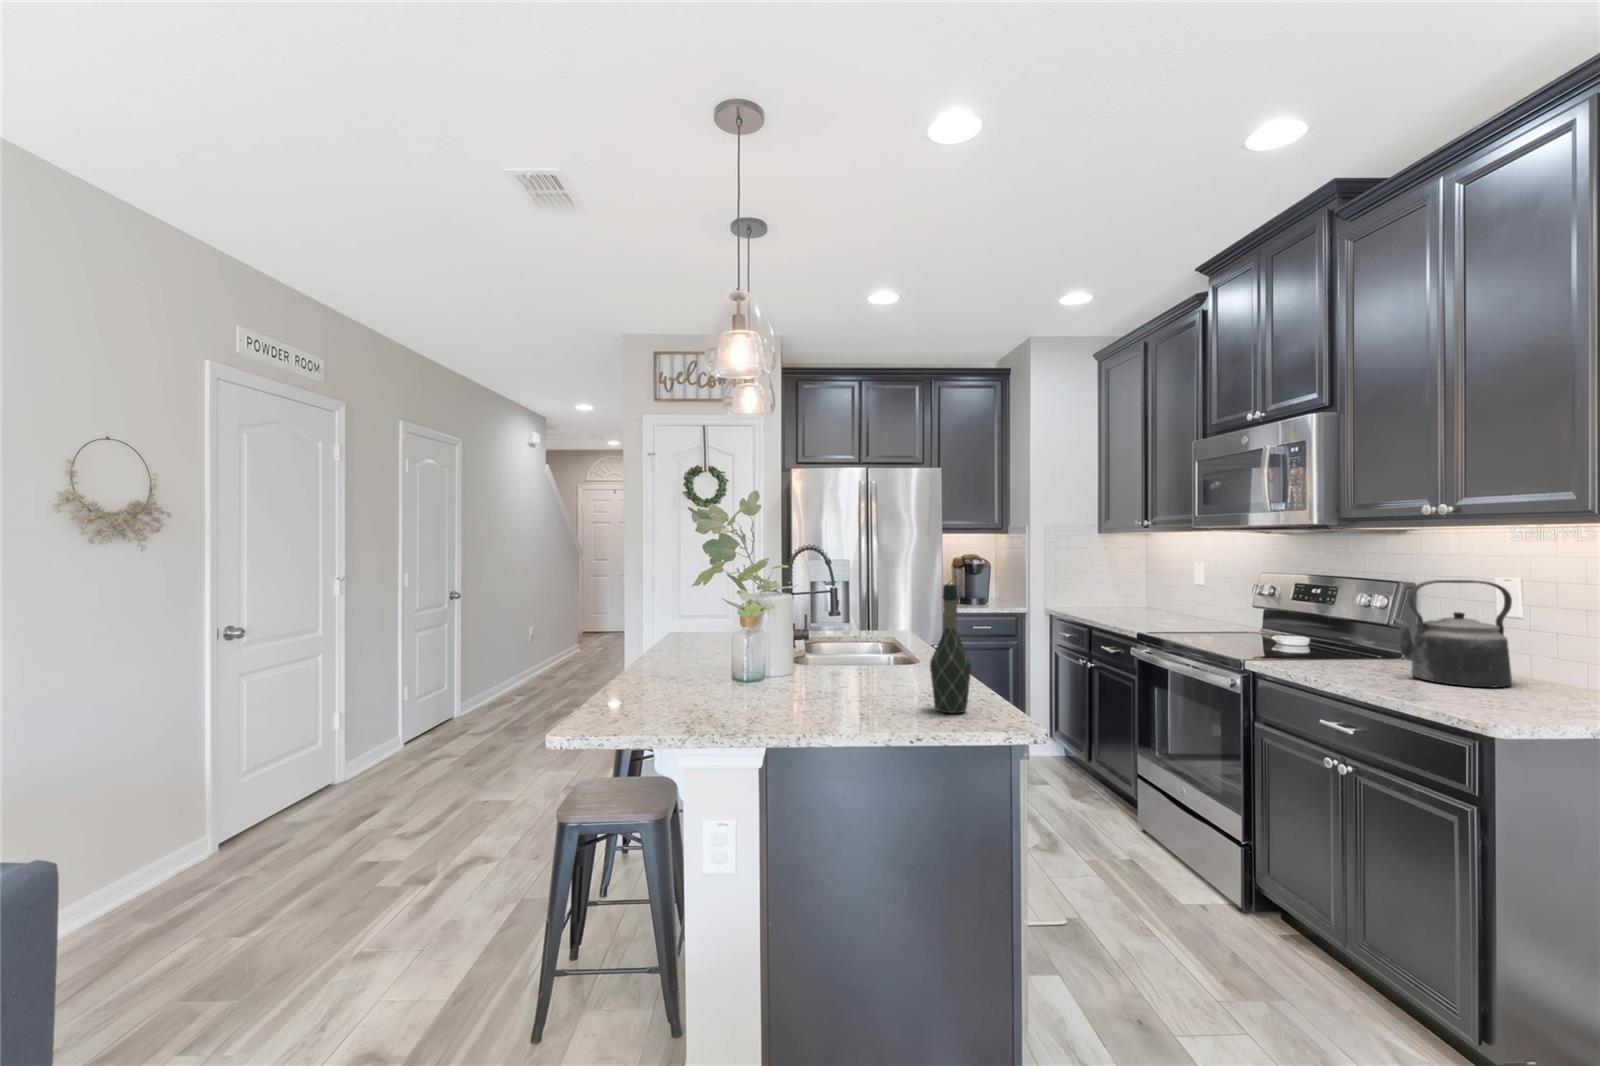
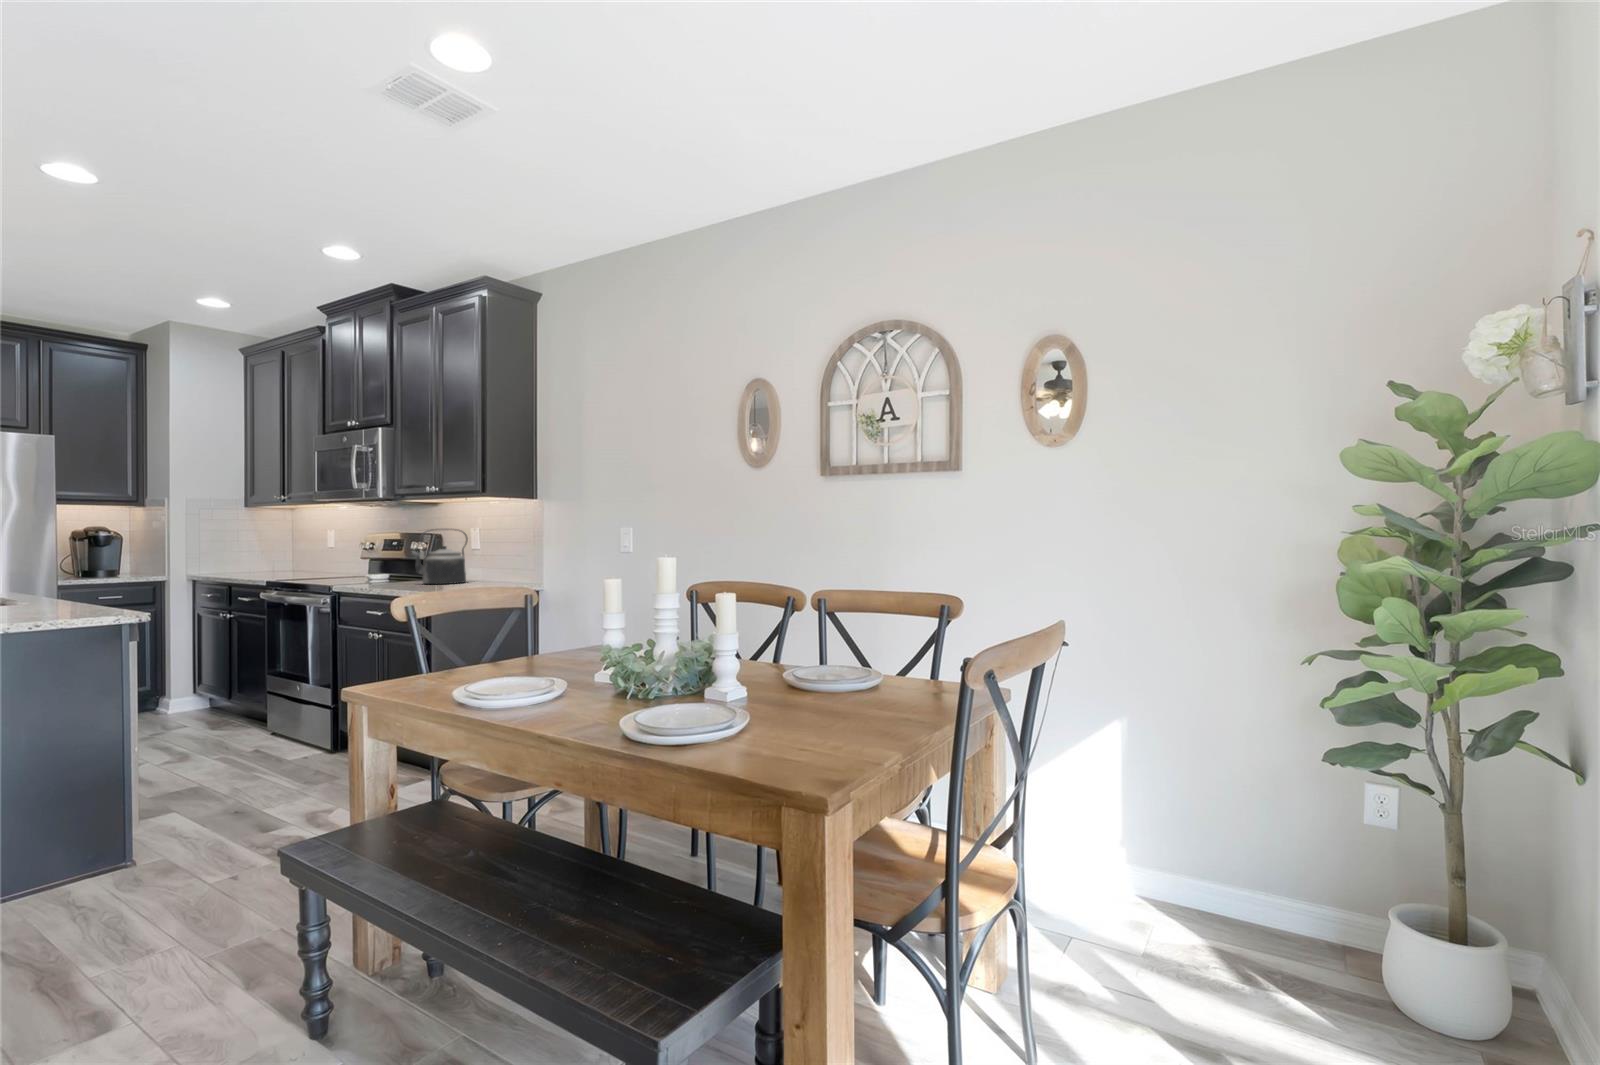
wine bottle: present [930,584,971,713] -> none [47,524,86,613]

